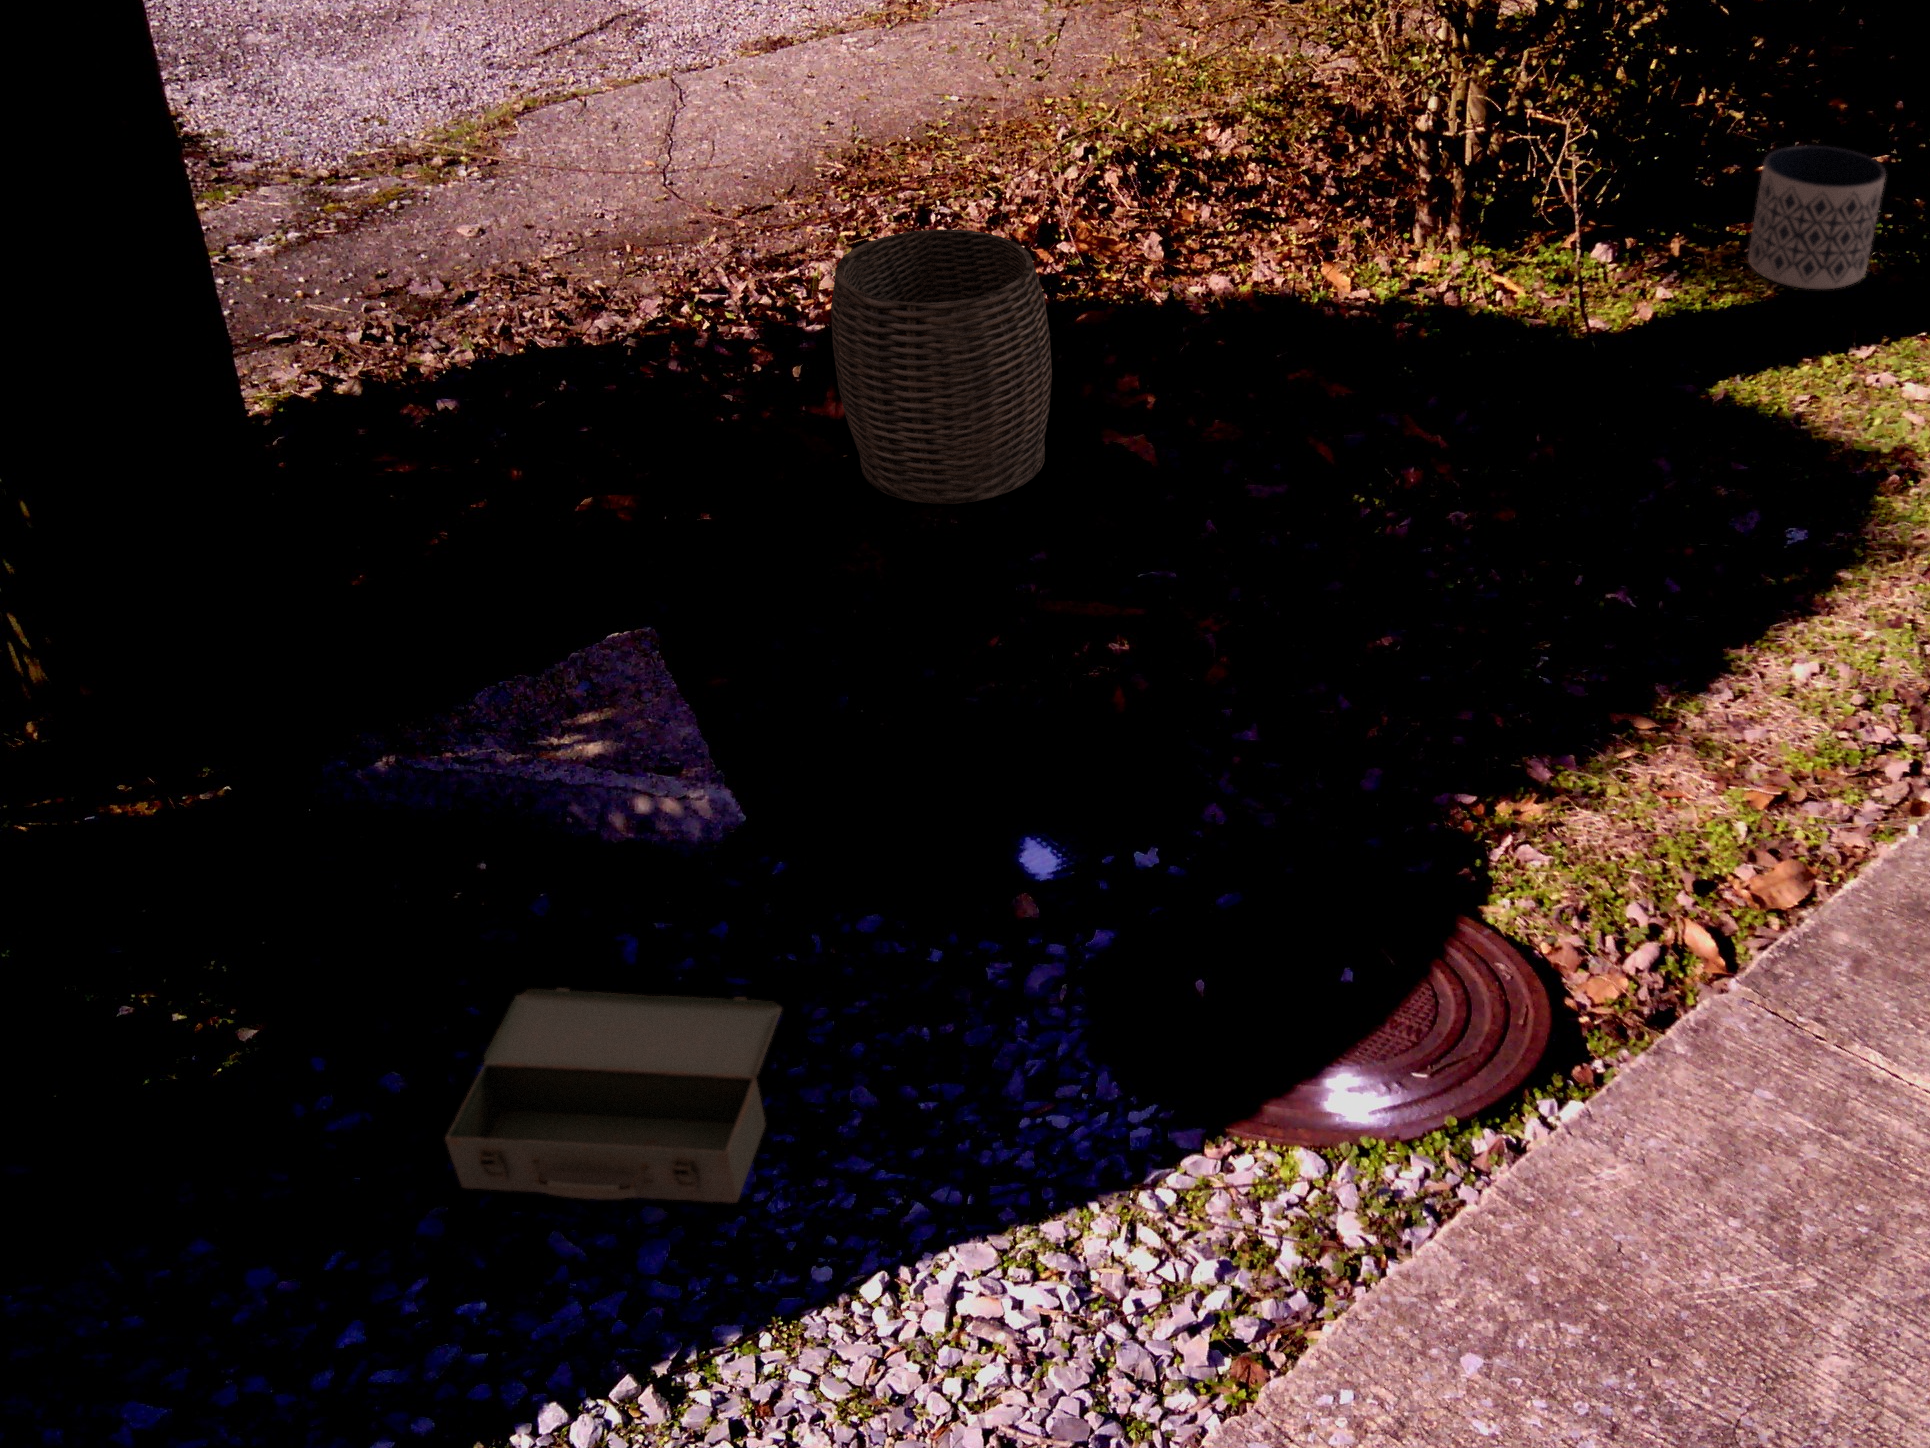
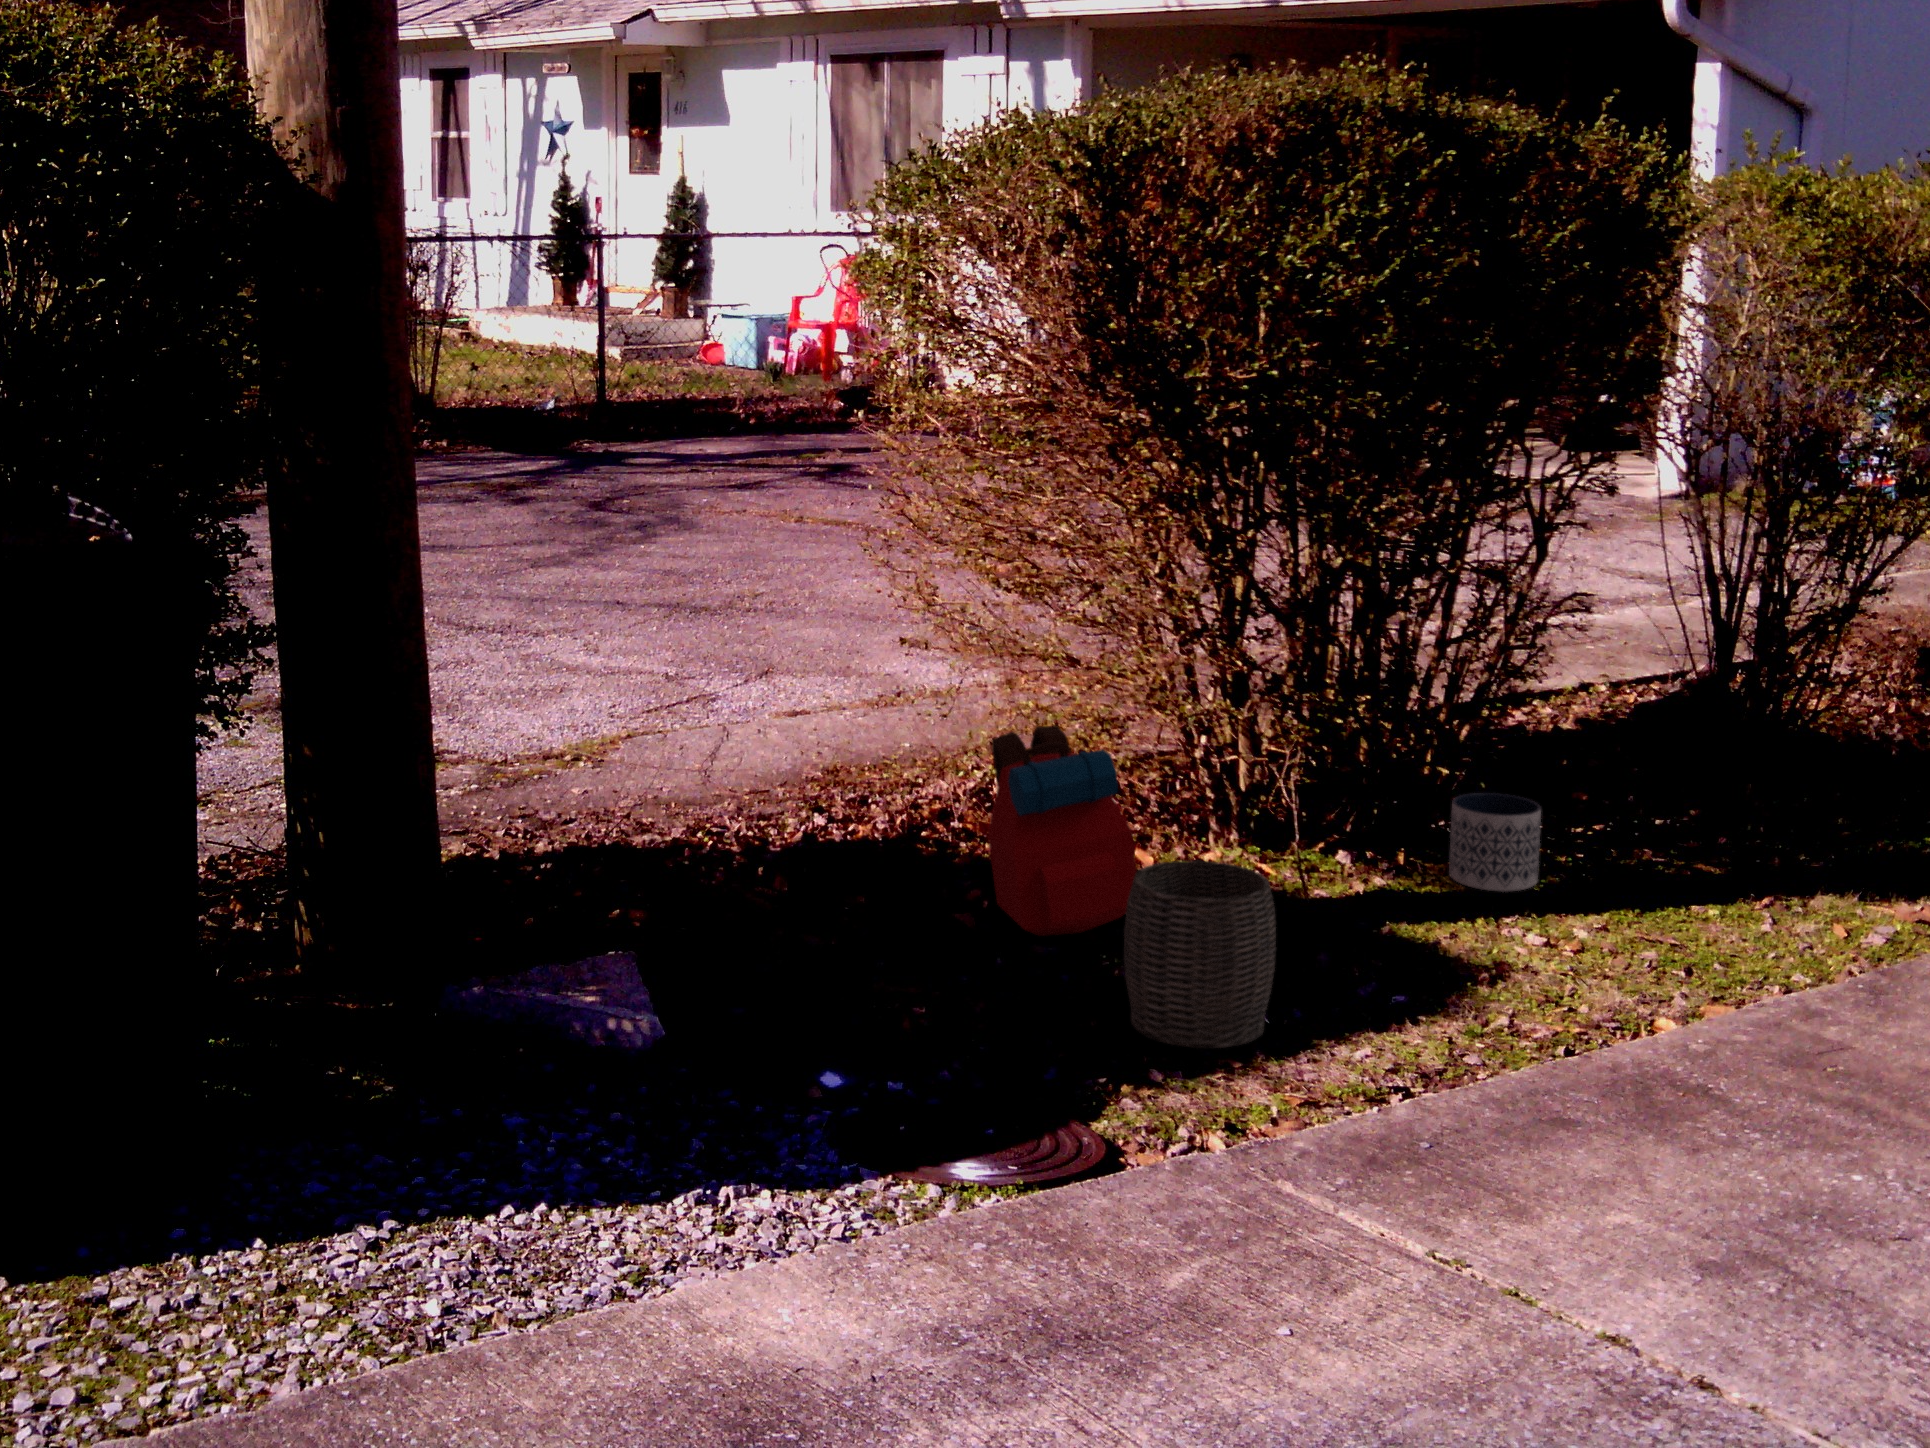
backpack: none [1160,119,1408,460] -> present [988,726,1137,936]
woven basket: present [831,229,1052,504] -> present [1124,860,1276,1048]
toolbox: present [445,989,782,1203] -> none [485,1065,656,1160]

